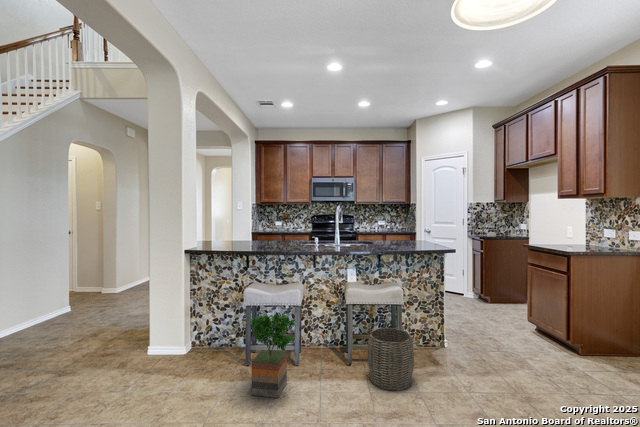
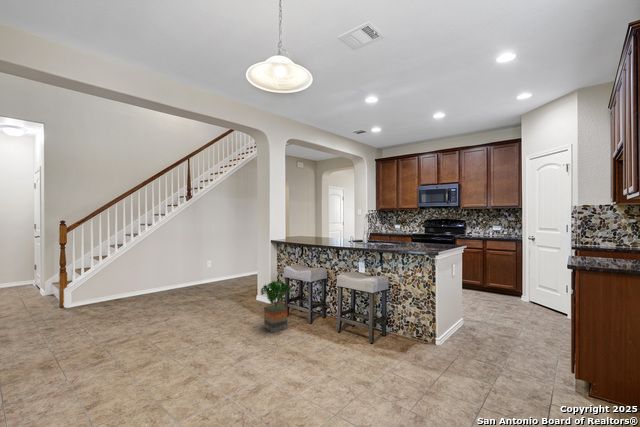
woven basket: present [368,328,414,391] -> none [328,307,363,354]

